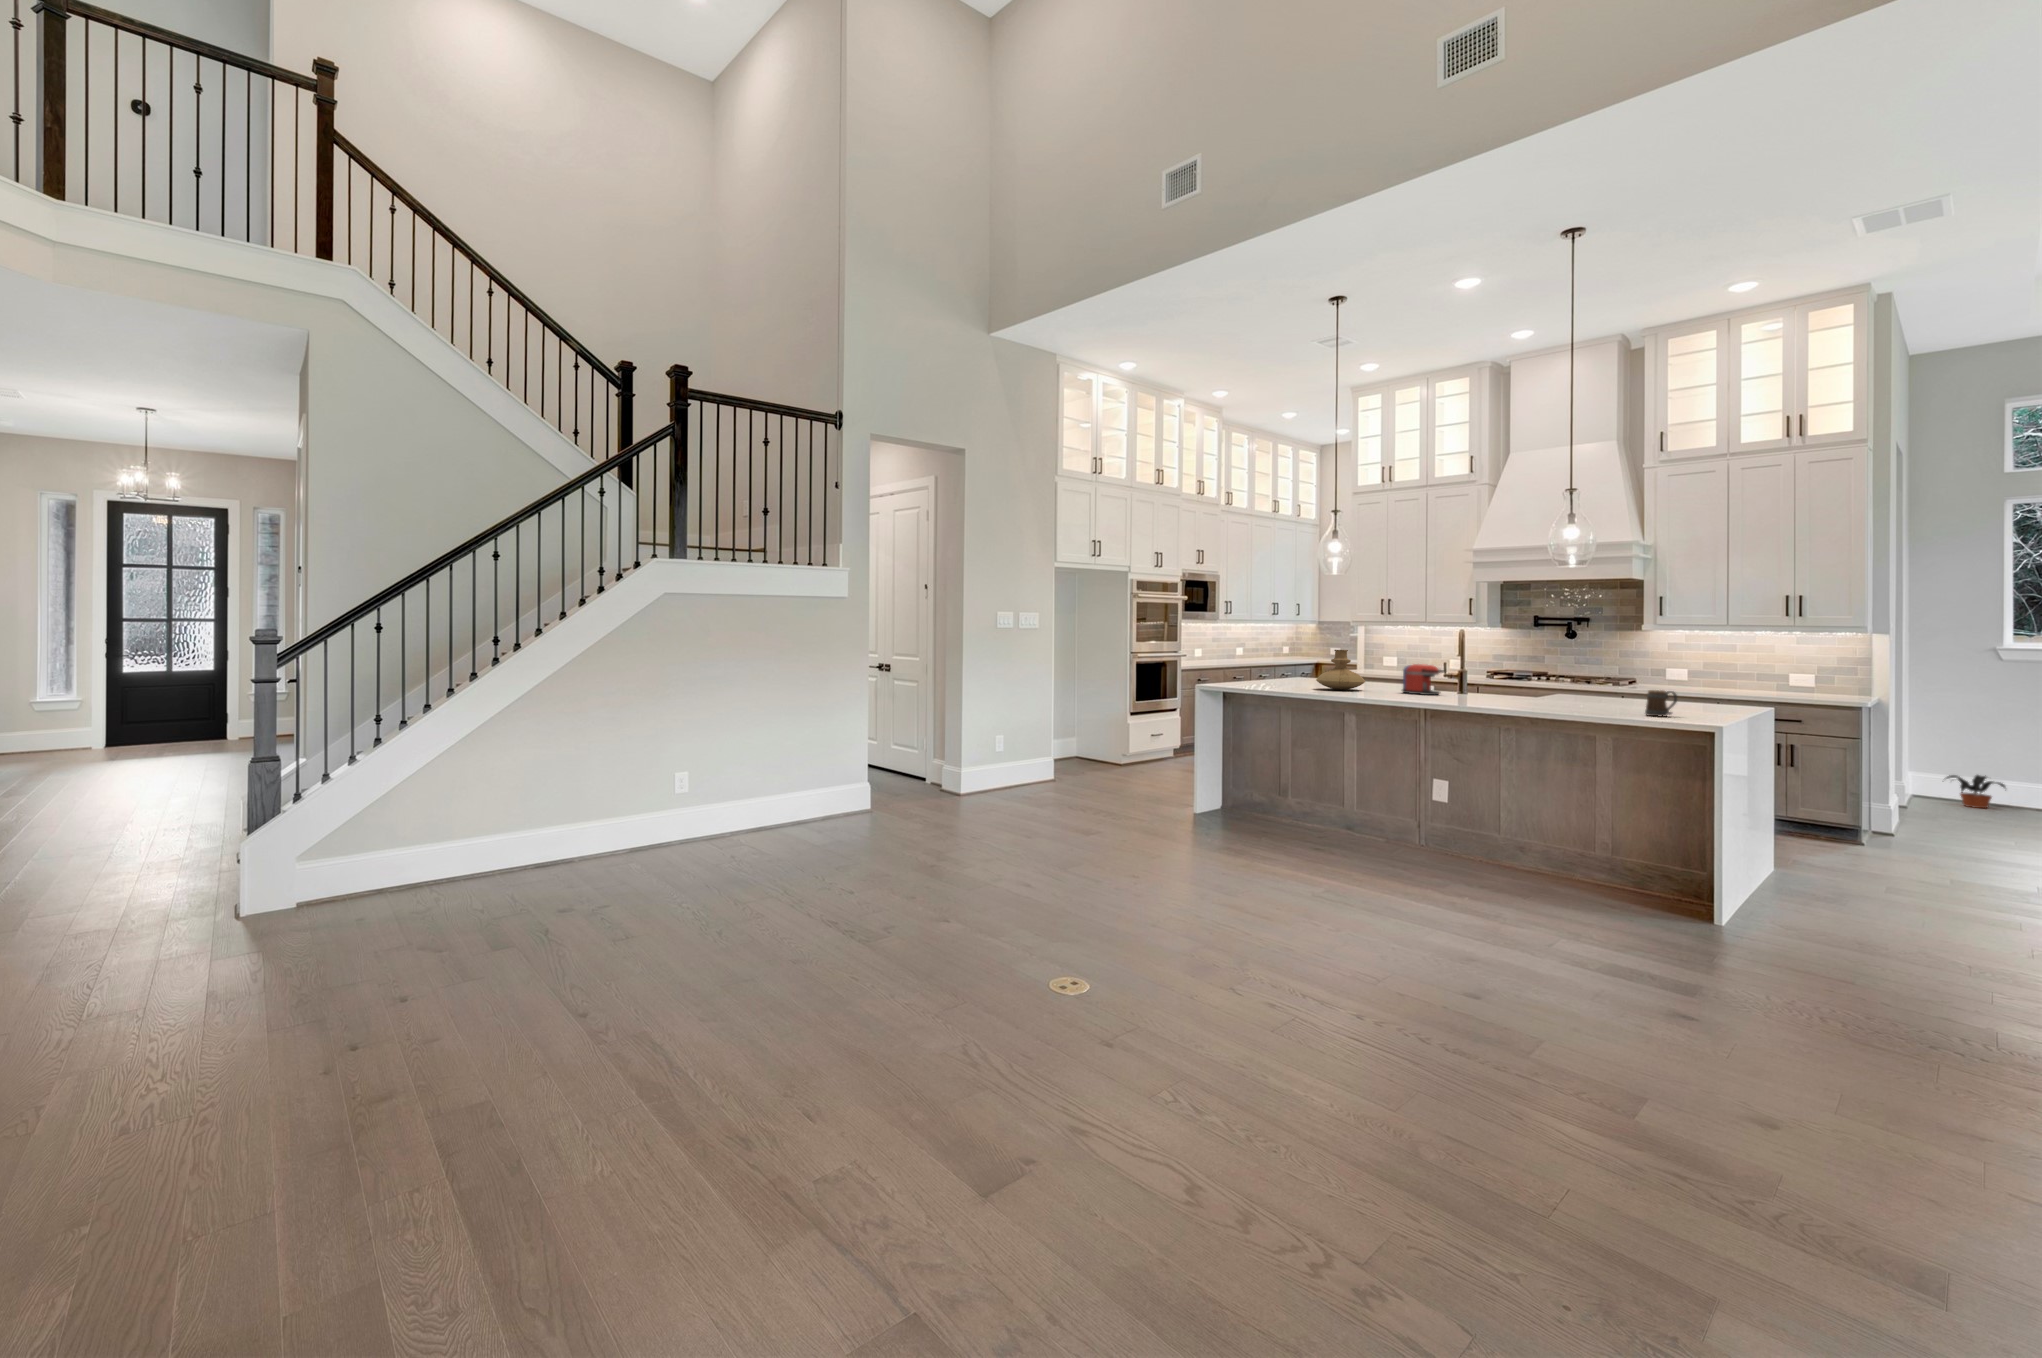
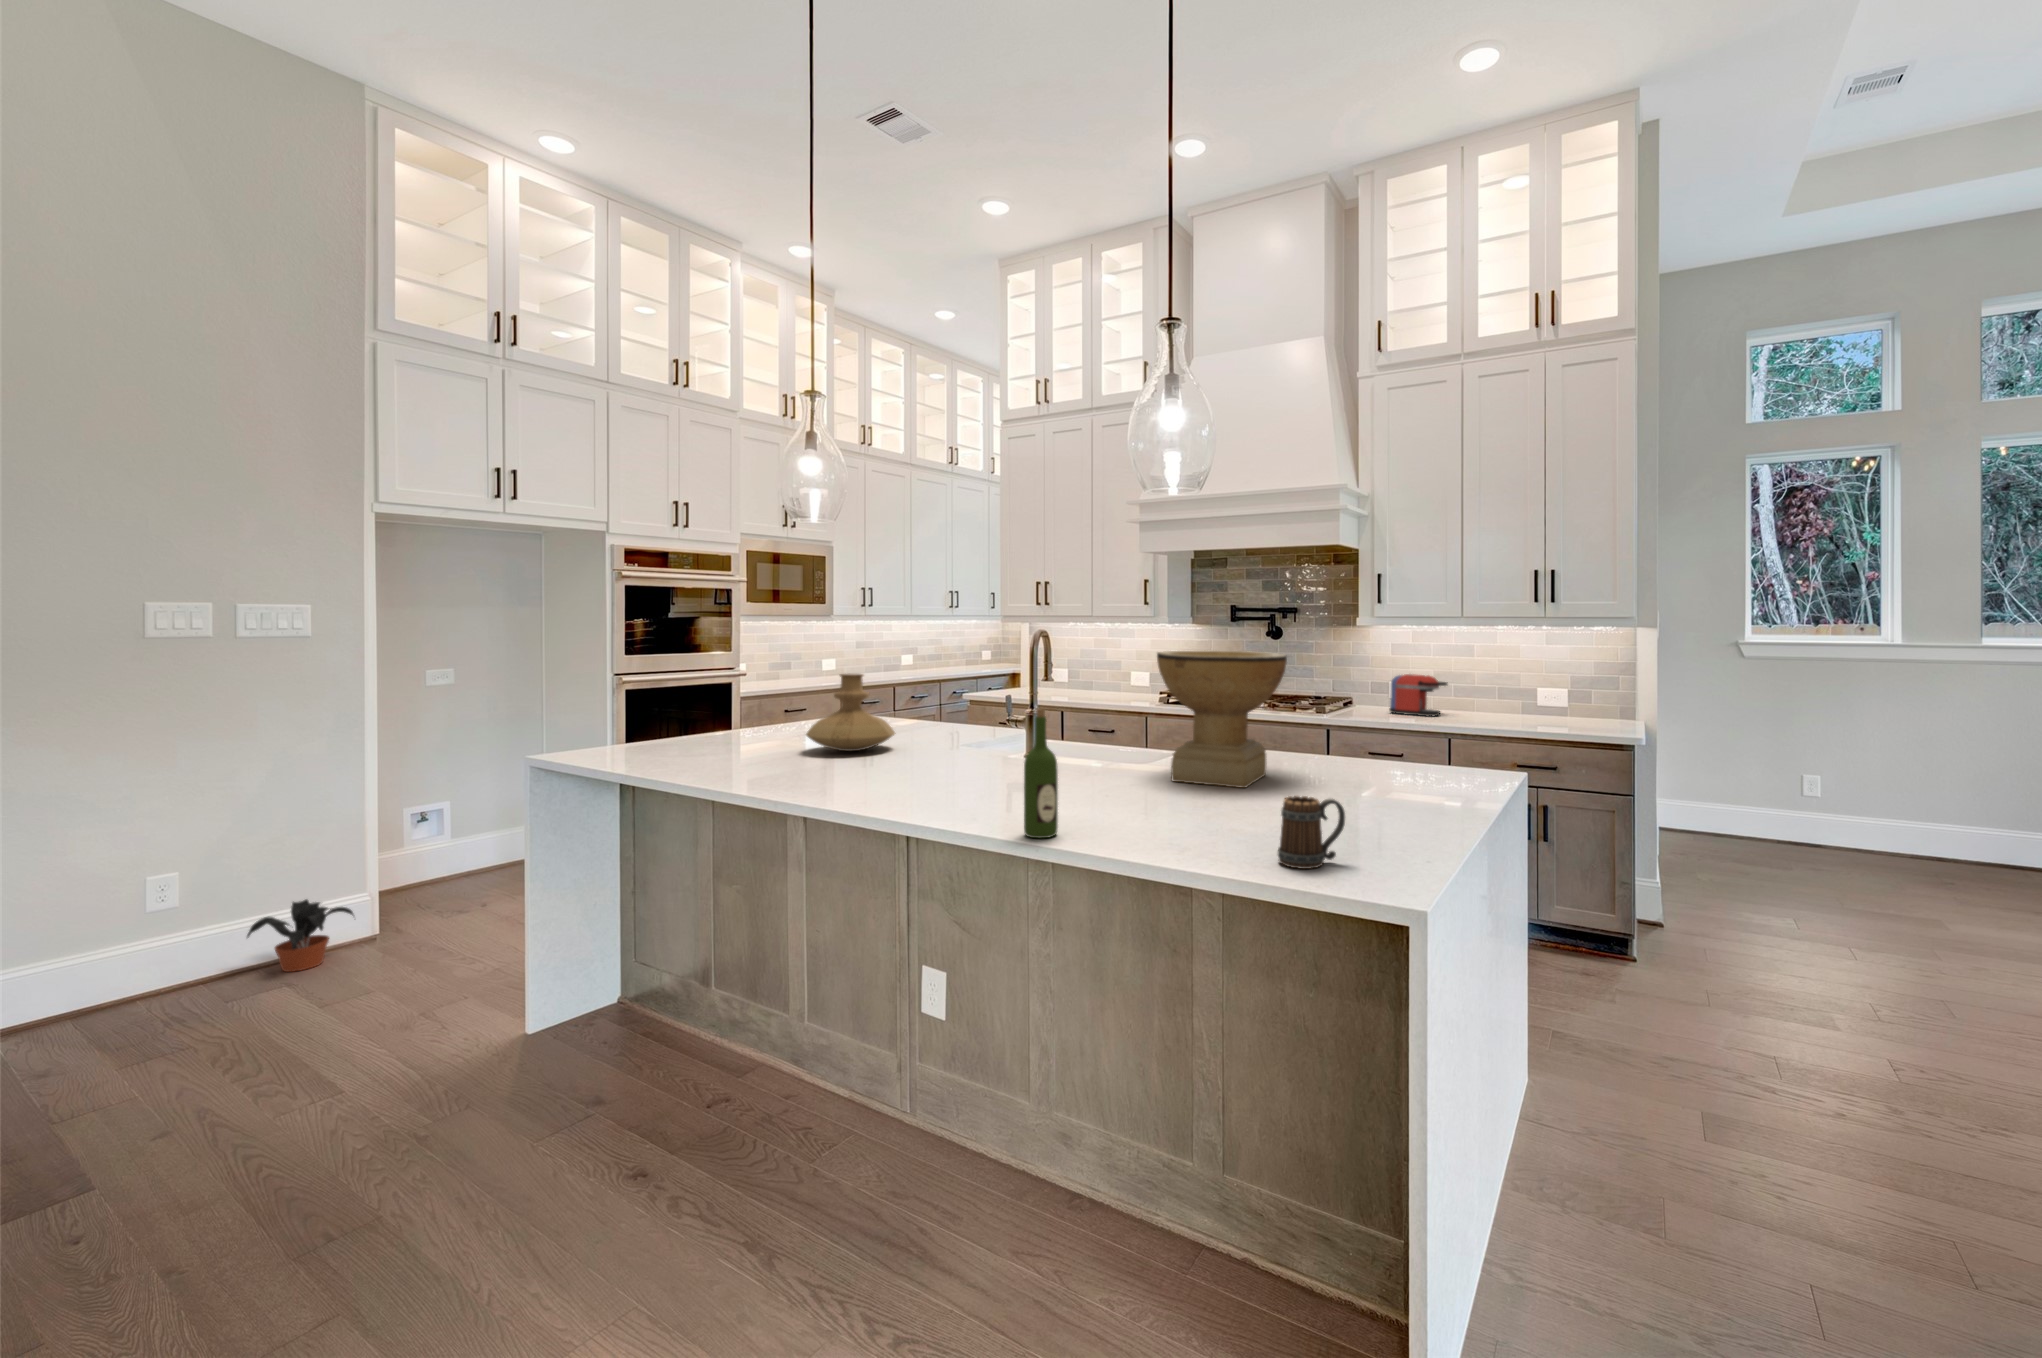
decorative bowl: none [1545,638,1624,704] -> present [1157,650,1287,788]
wine bottle: none [1513,656,1529,709] -> present [1024,708,1058,838]
coffee maker: present [1402,664,1445,695] -> present [1389,674,1447,716]
potted plant: present [1946,775,2005,808] -> present [247,899,353,972]

